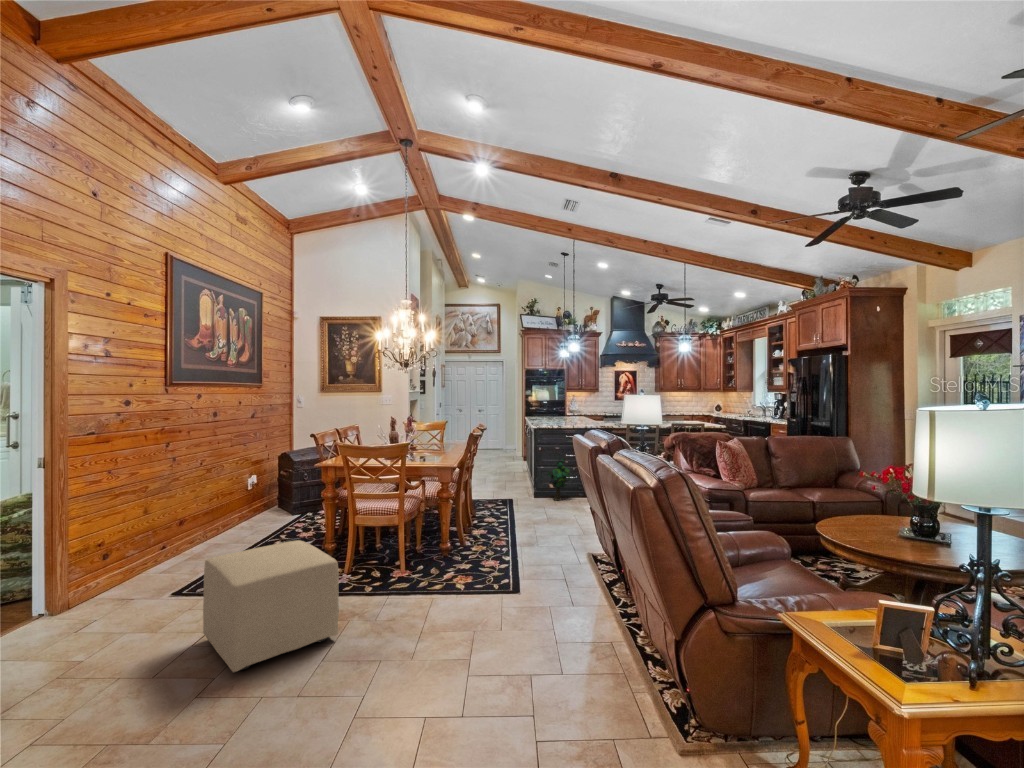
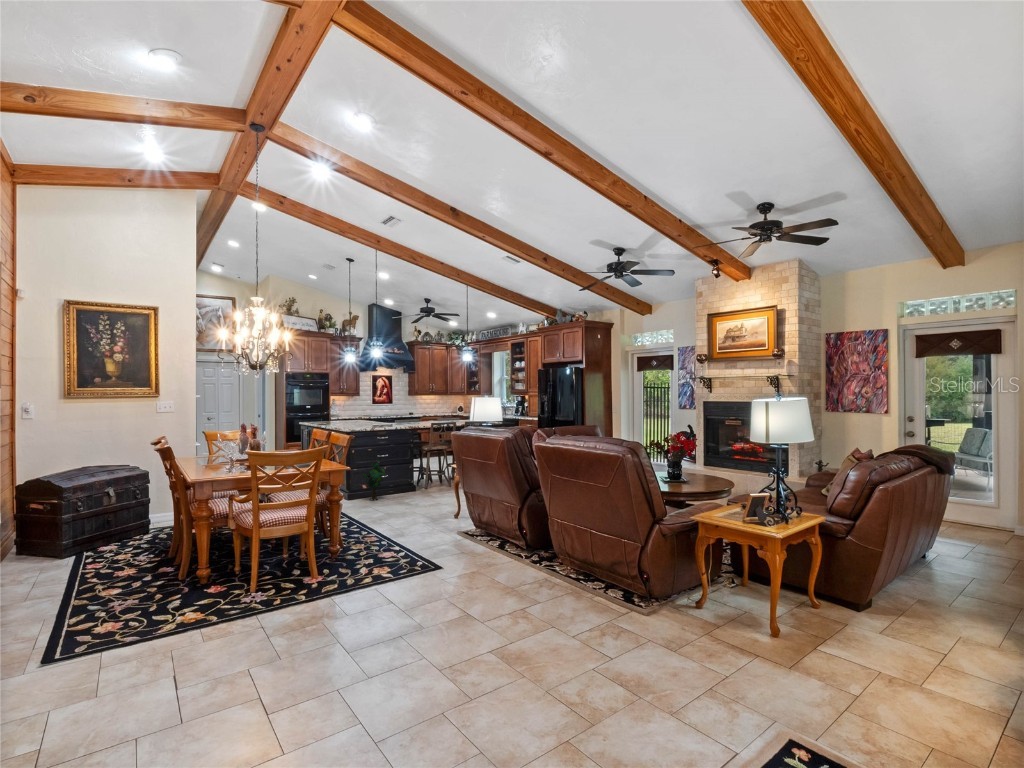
ottoman: present [203,540,339,672] -> none [198,551,348,676]

